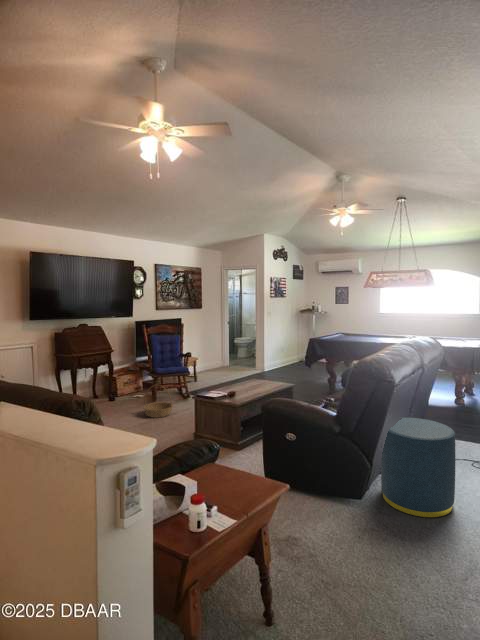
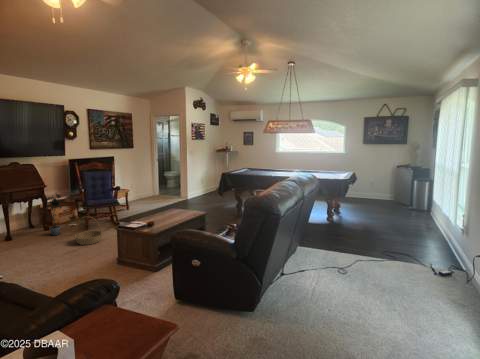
potted plant: none [110,358,133,406] -> present [45,194,64,236]
ottoman: present [381,418,455,518] -> none [271,239,326,319]

